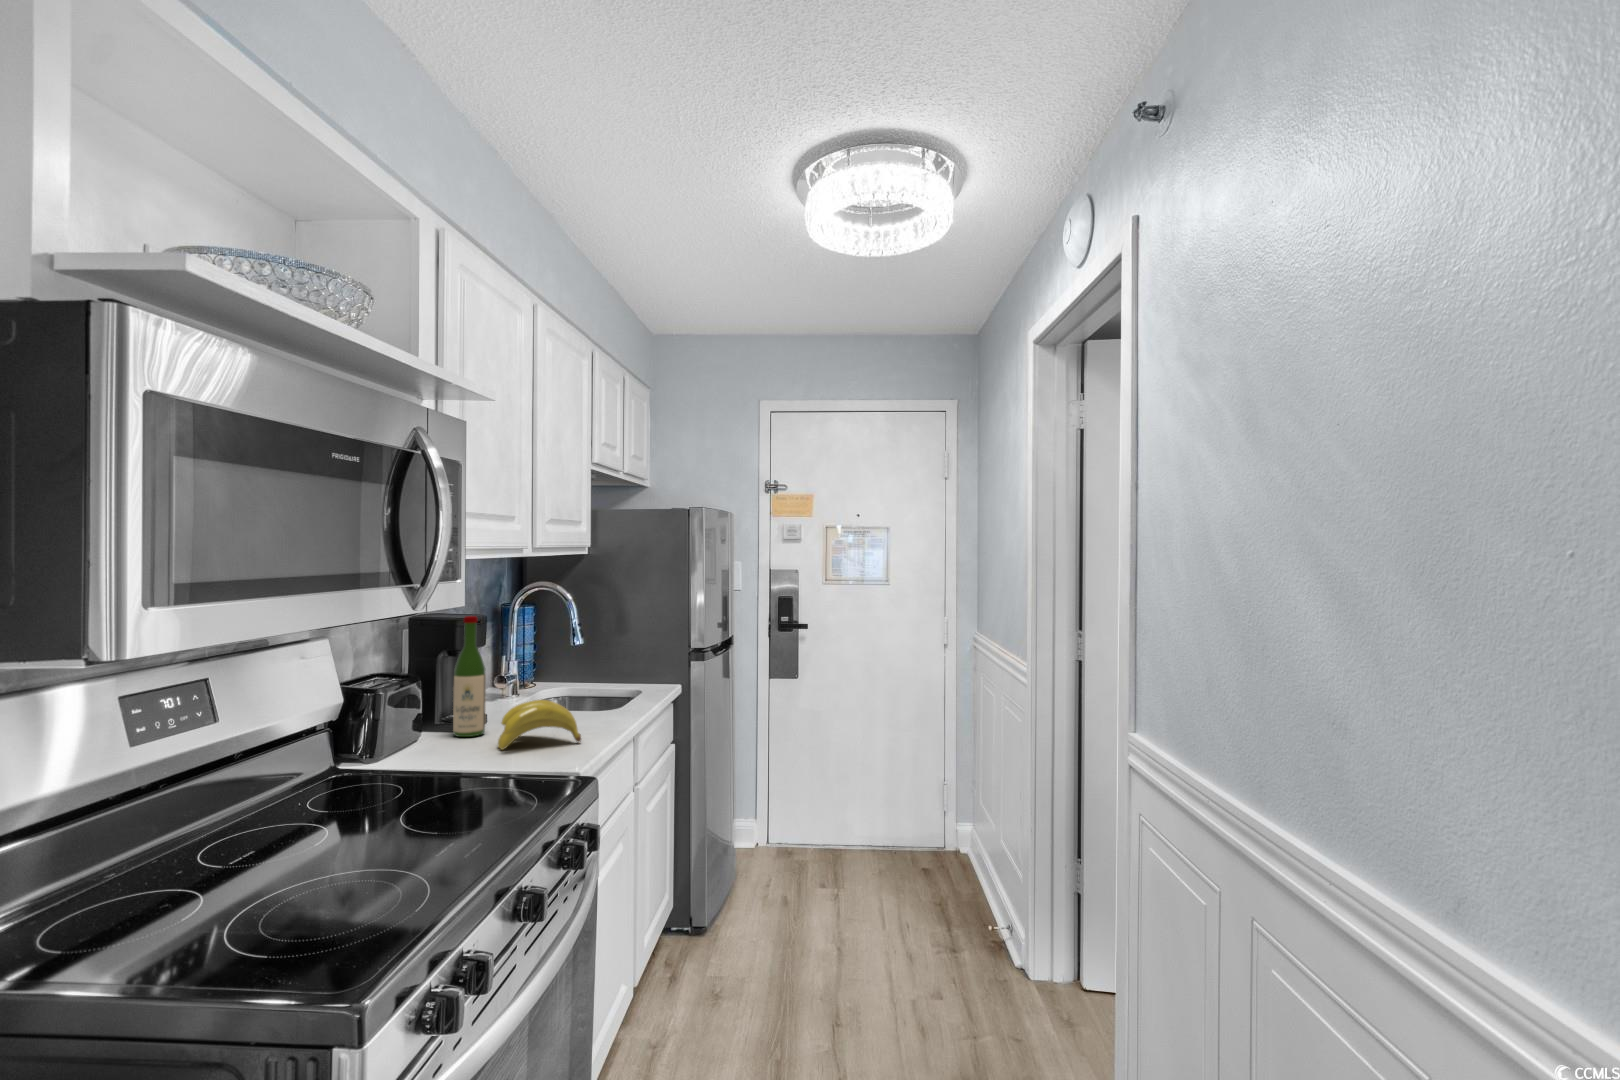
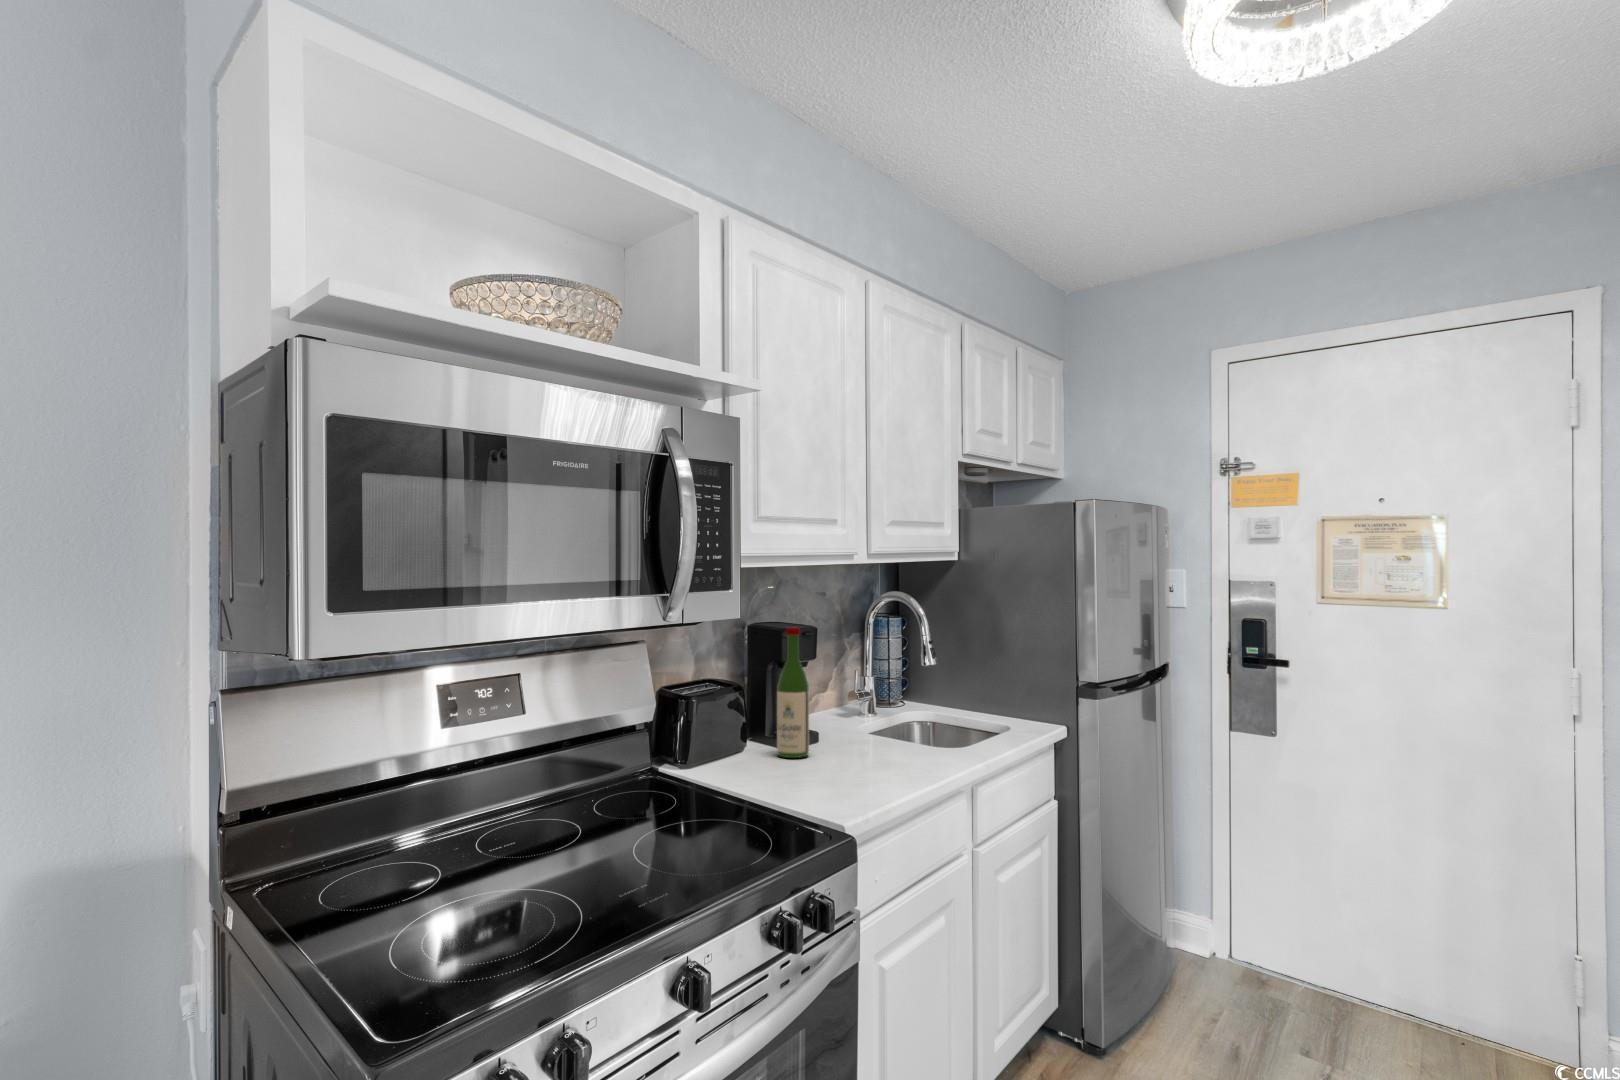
banana: present [498,700,581,750] -> none [808,724,897,776]

